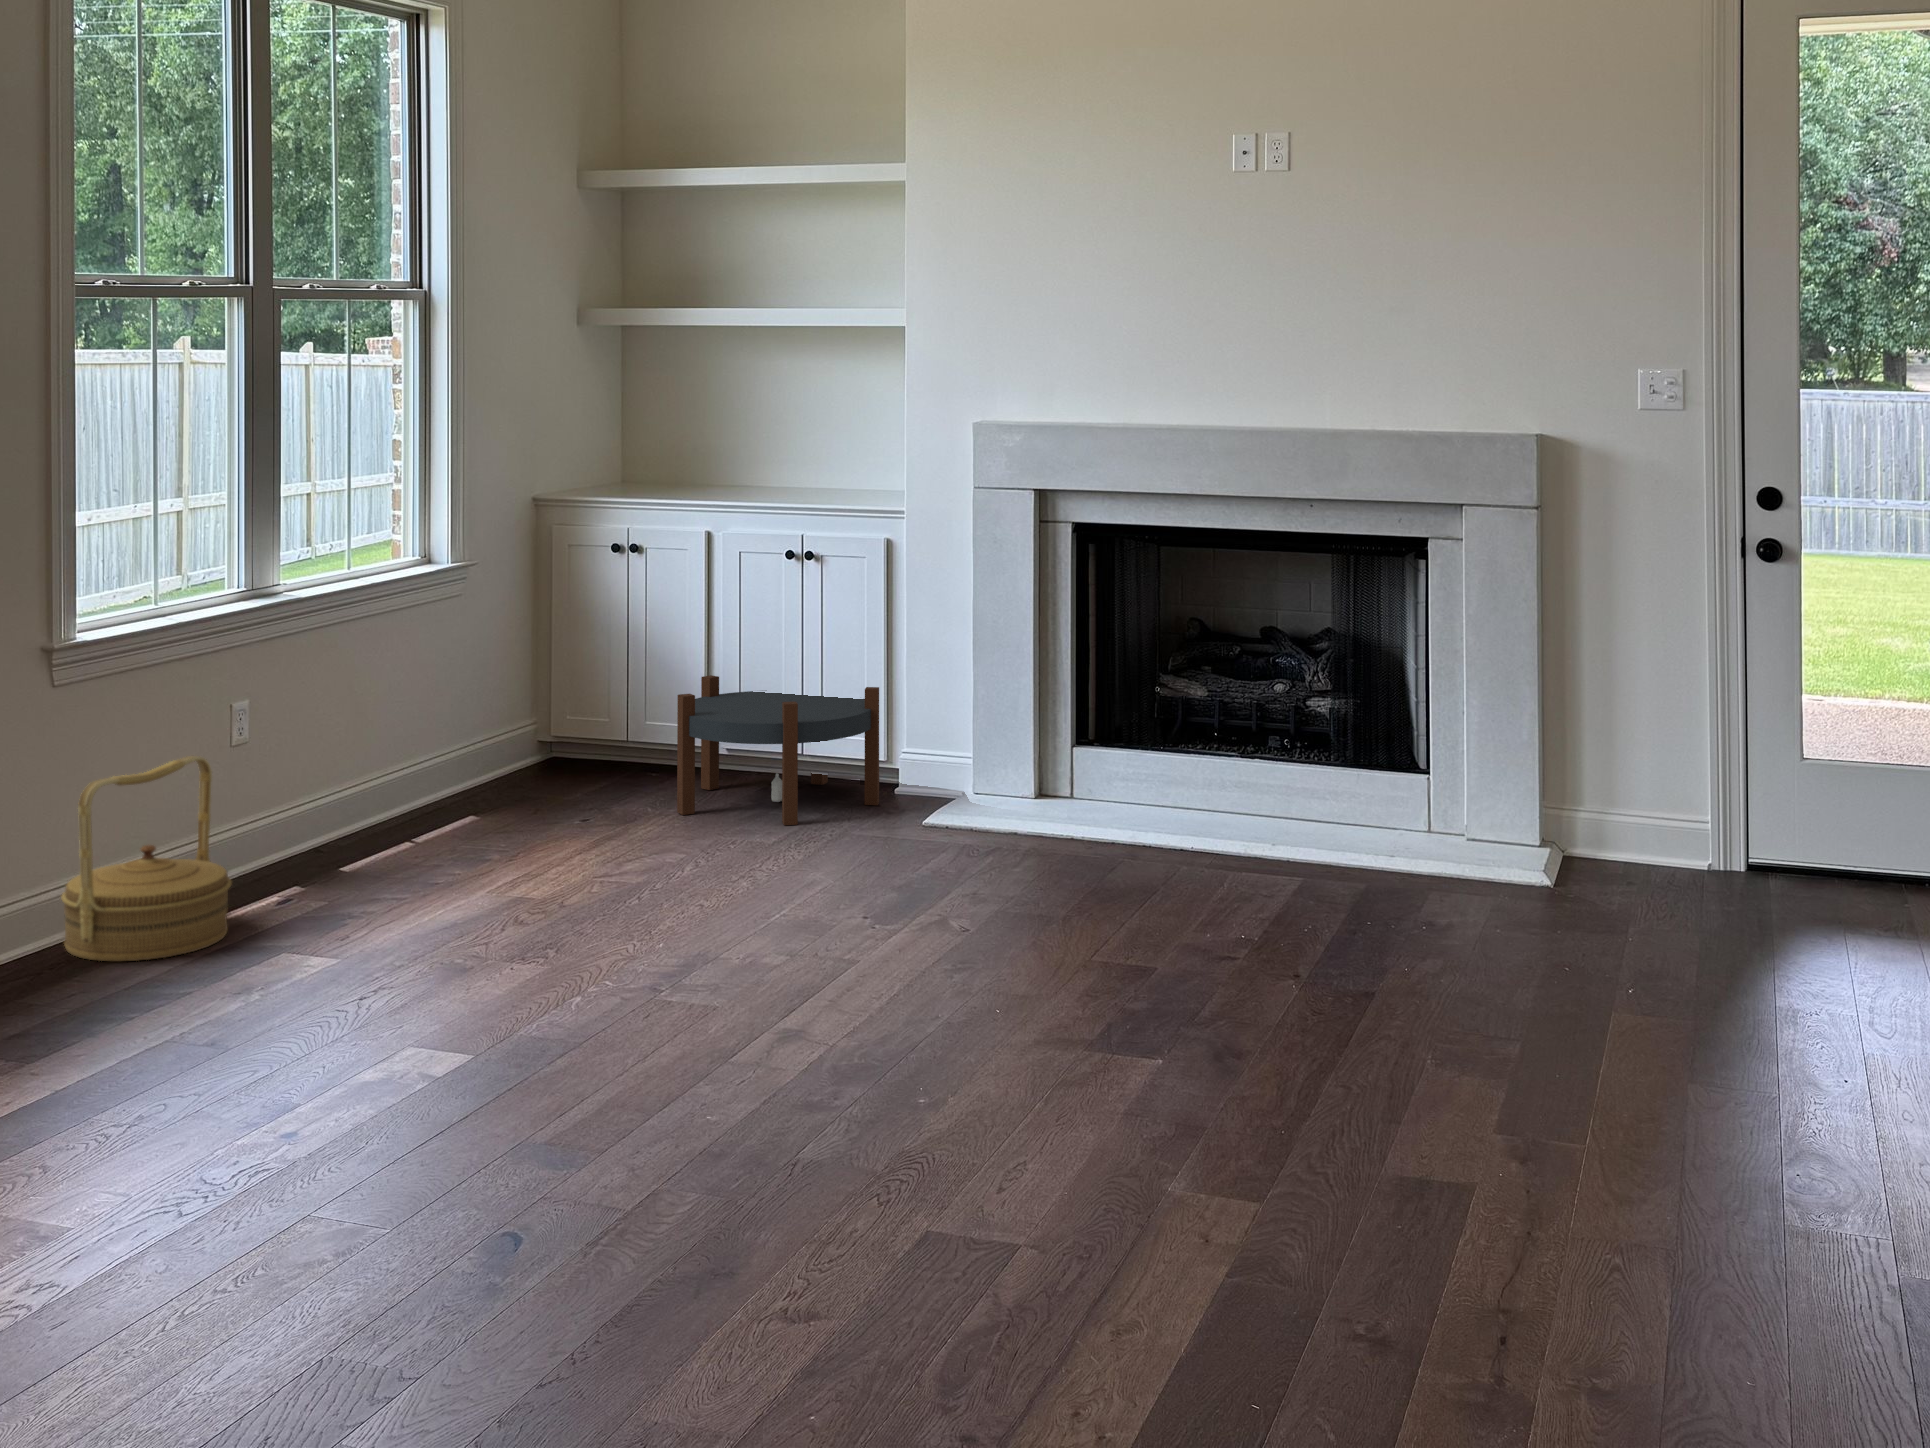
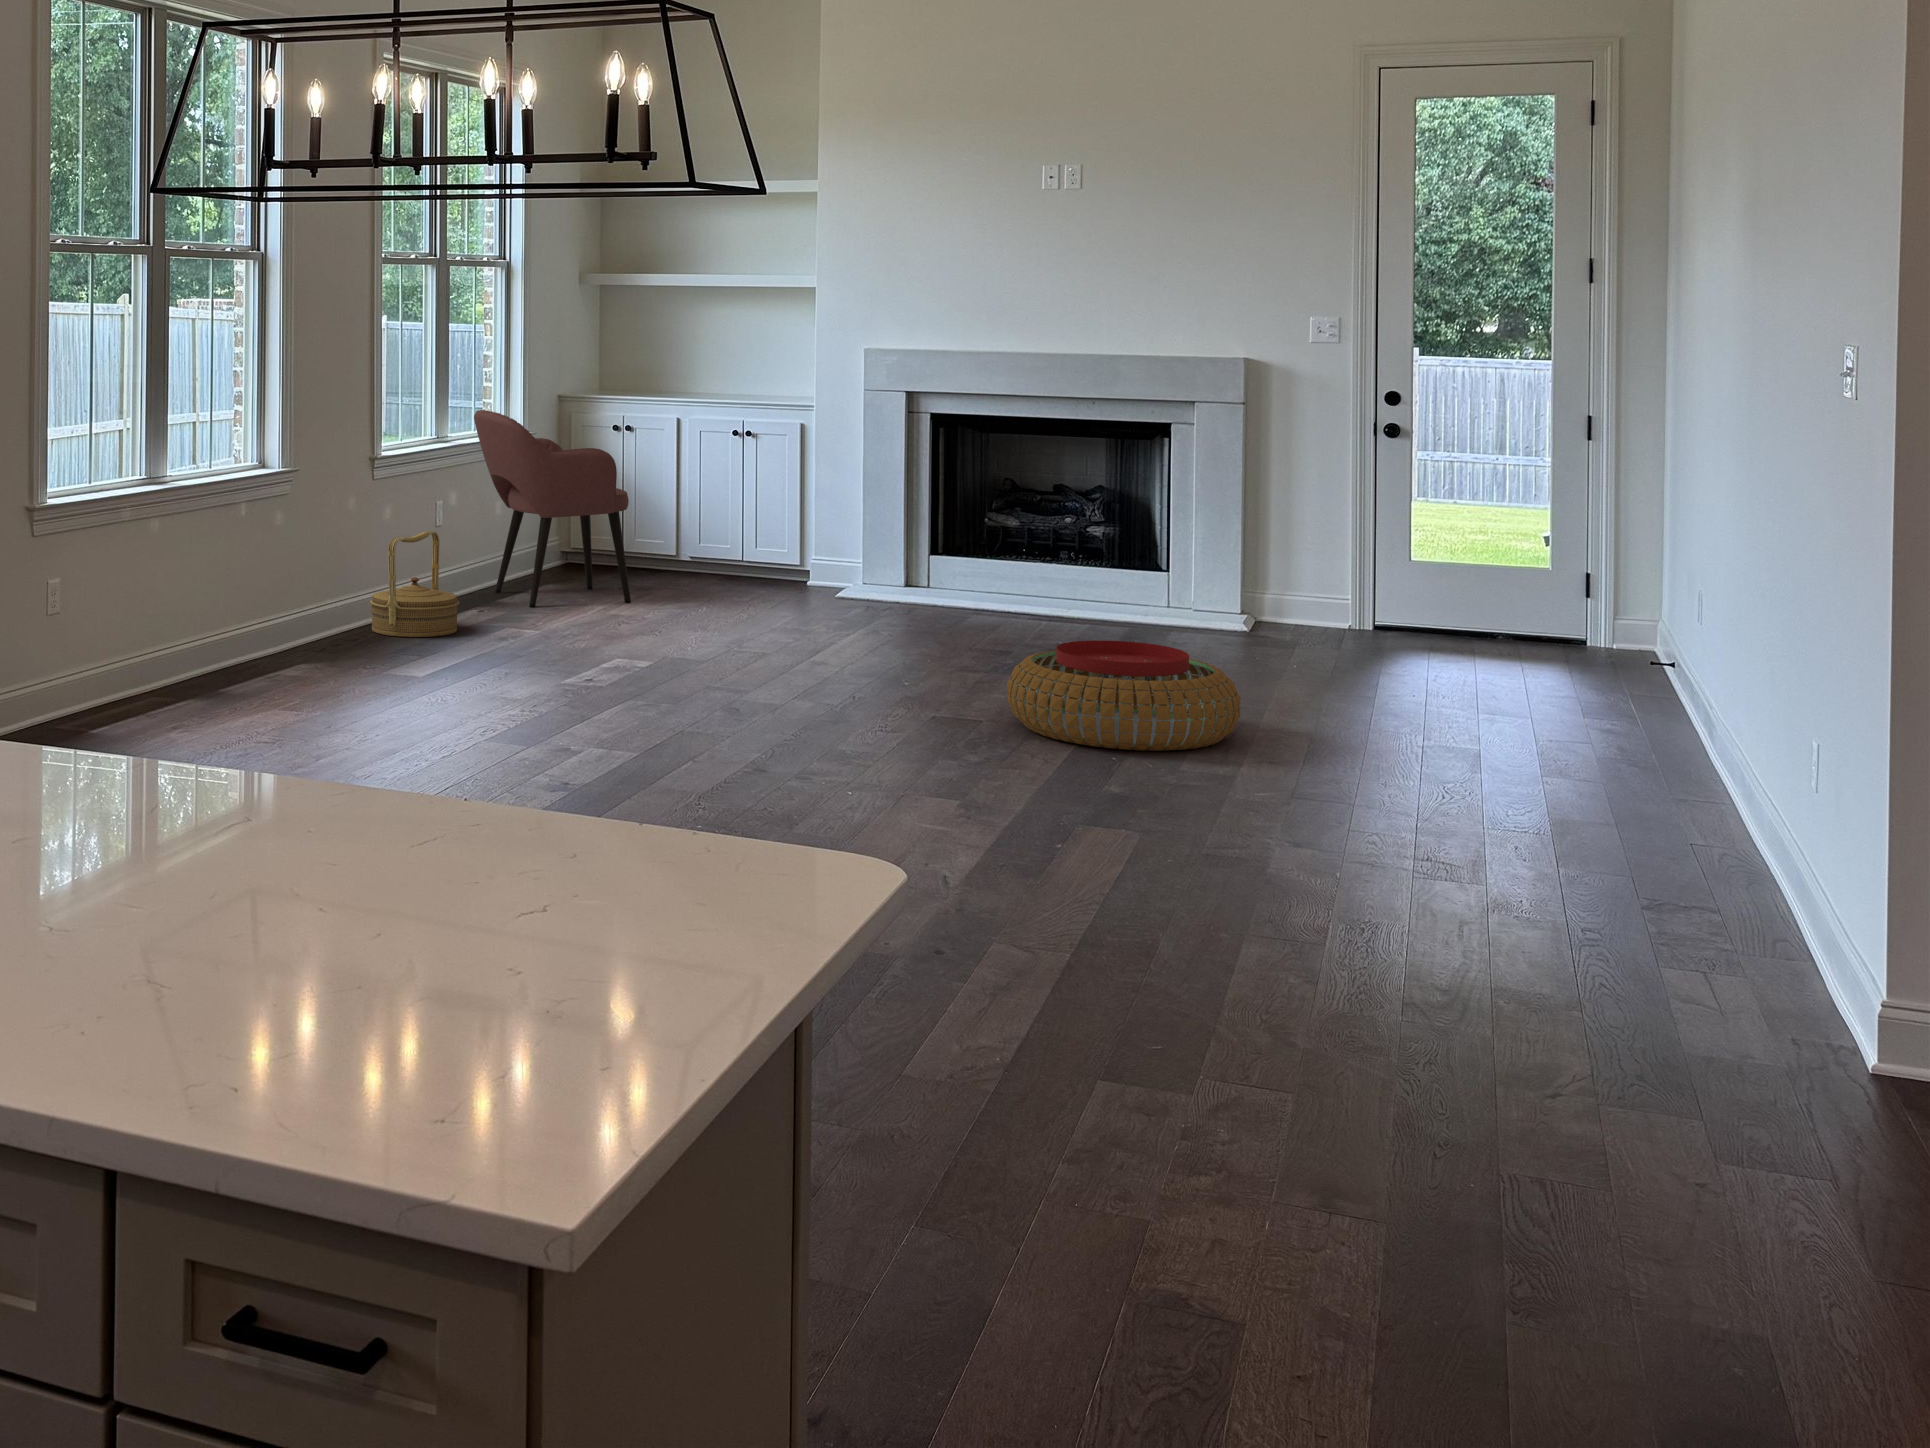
armchair: none [335,534,589,865] -> present [474,410,631,607]
side table: present [677,675,879,825] -> none [672,508,801,598]
pouf: none [1125,1015,1588,1307] -> present [1007,640,1240,751]

